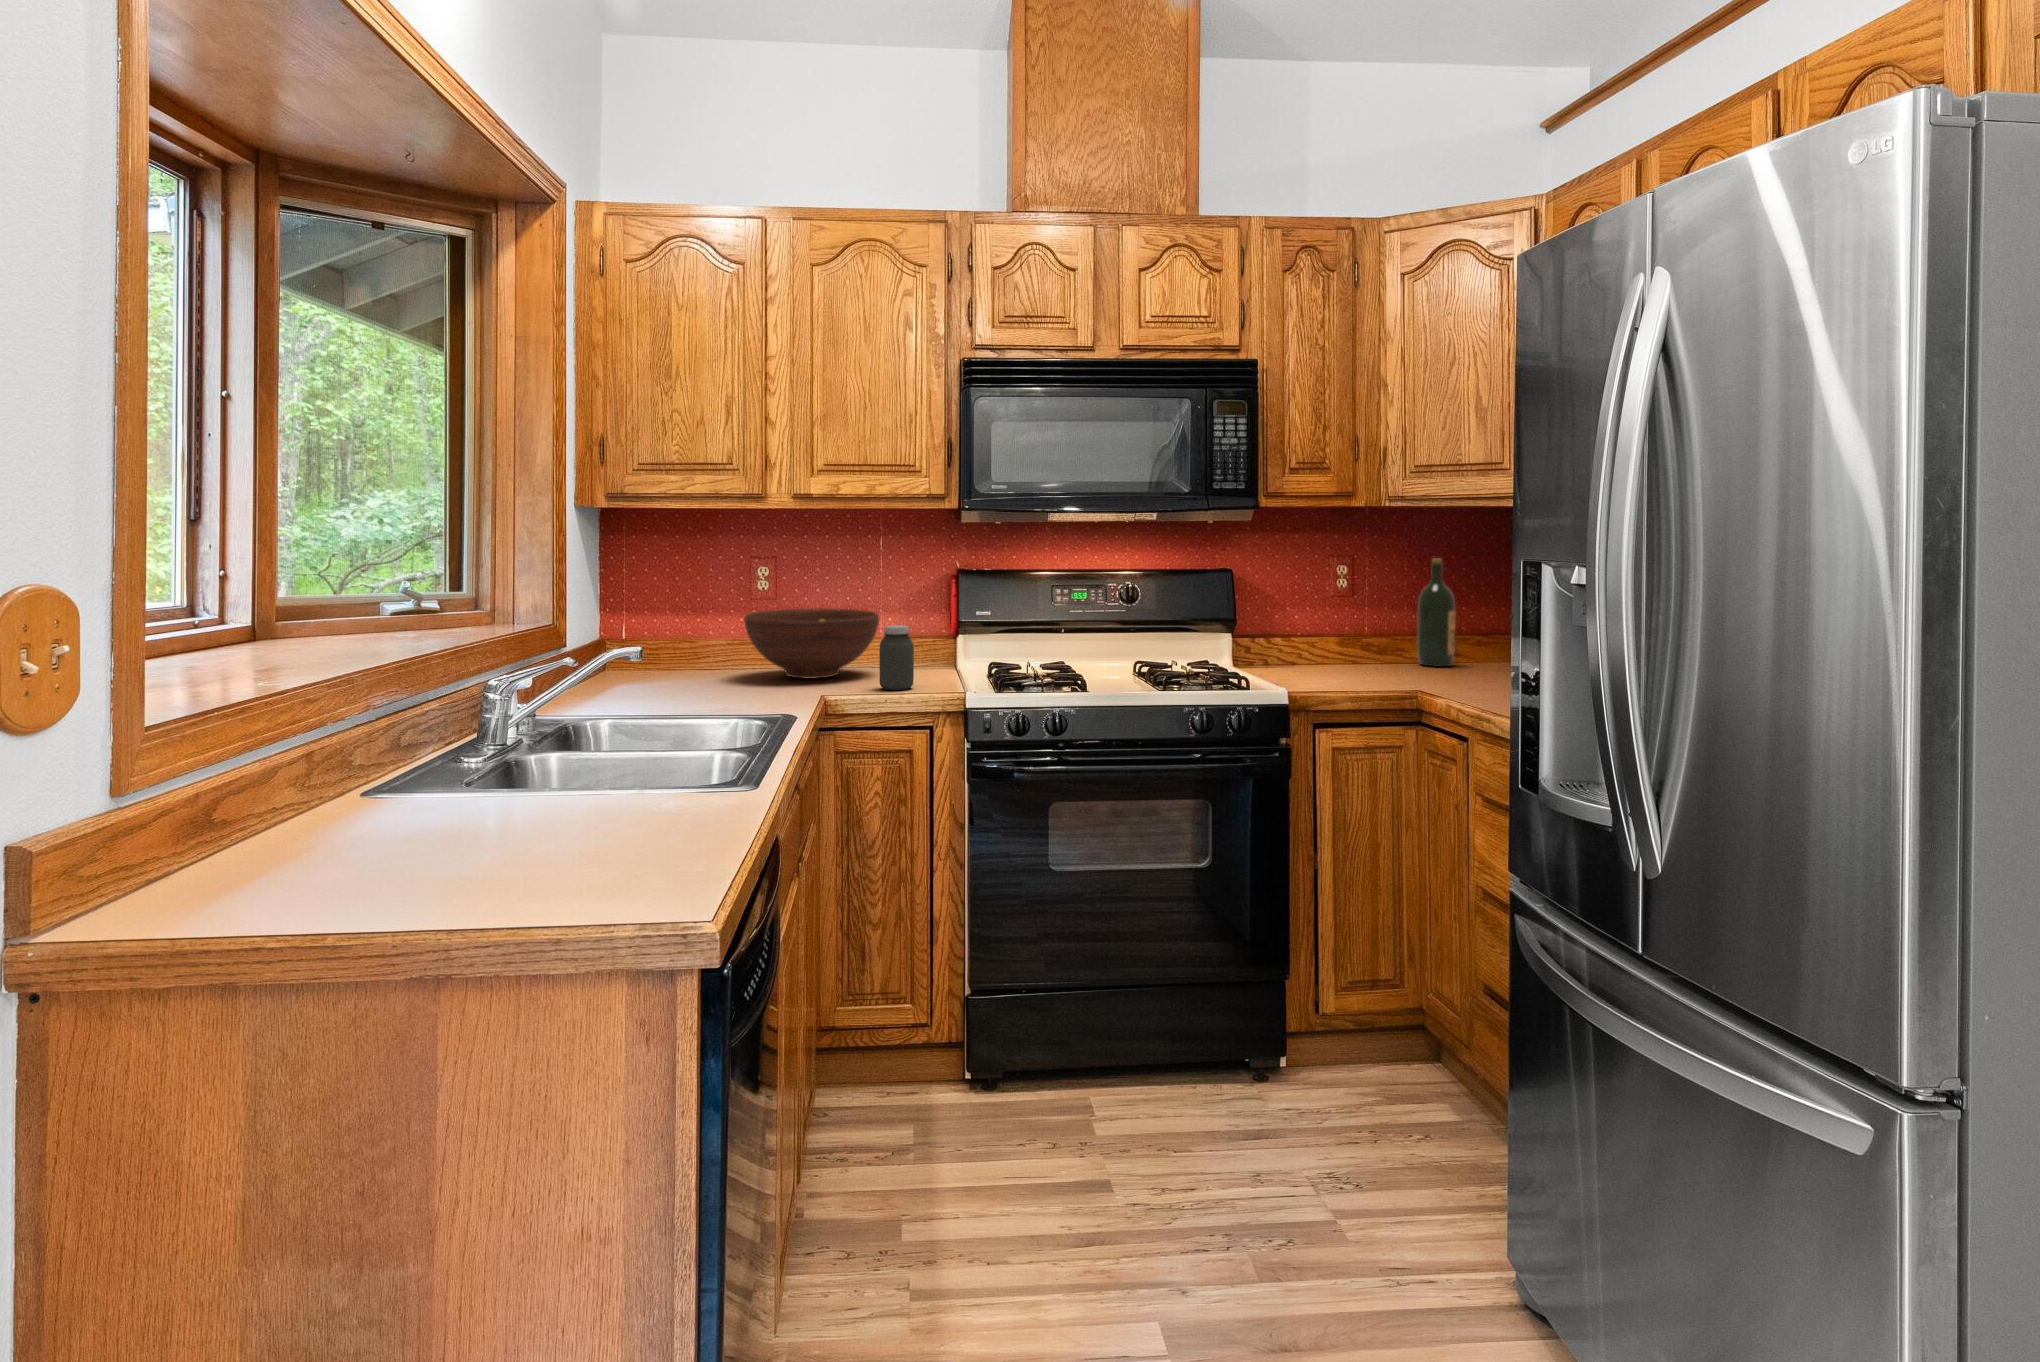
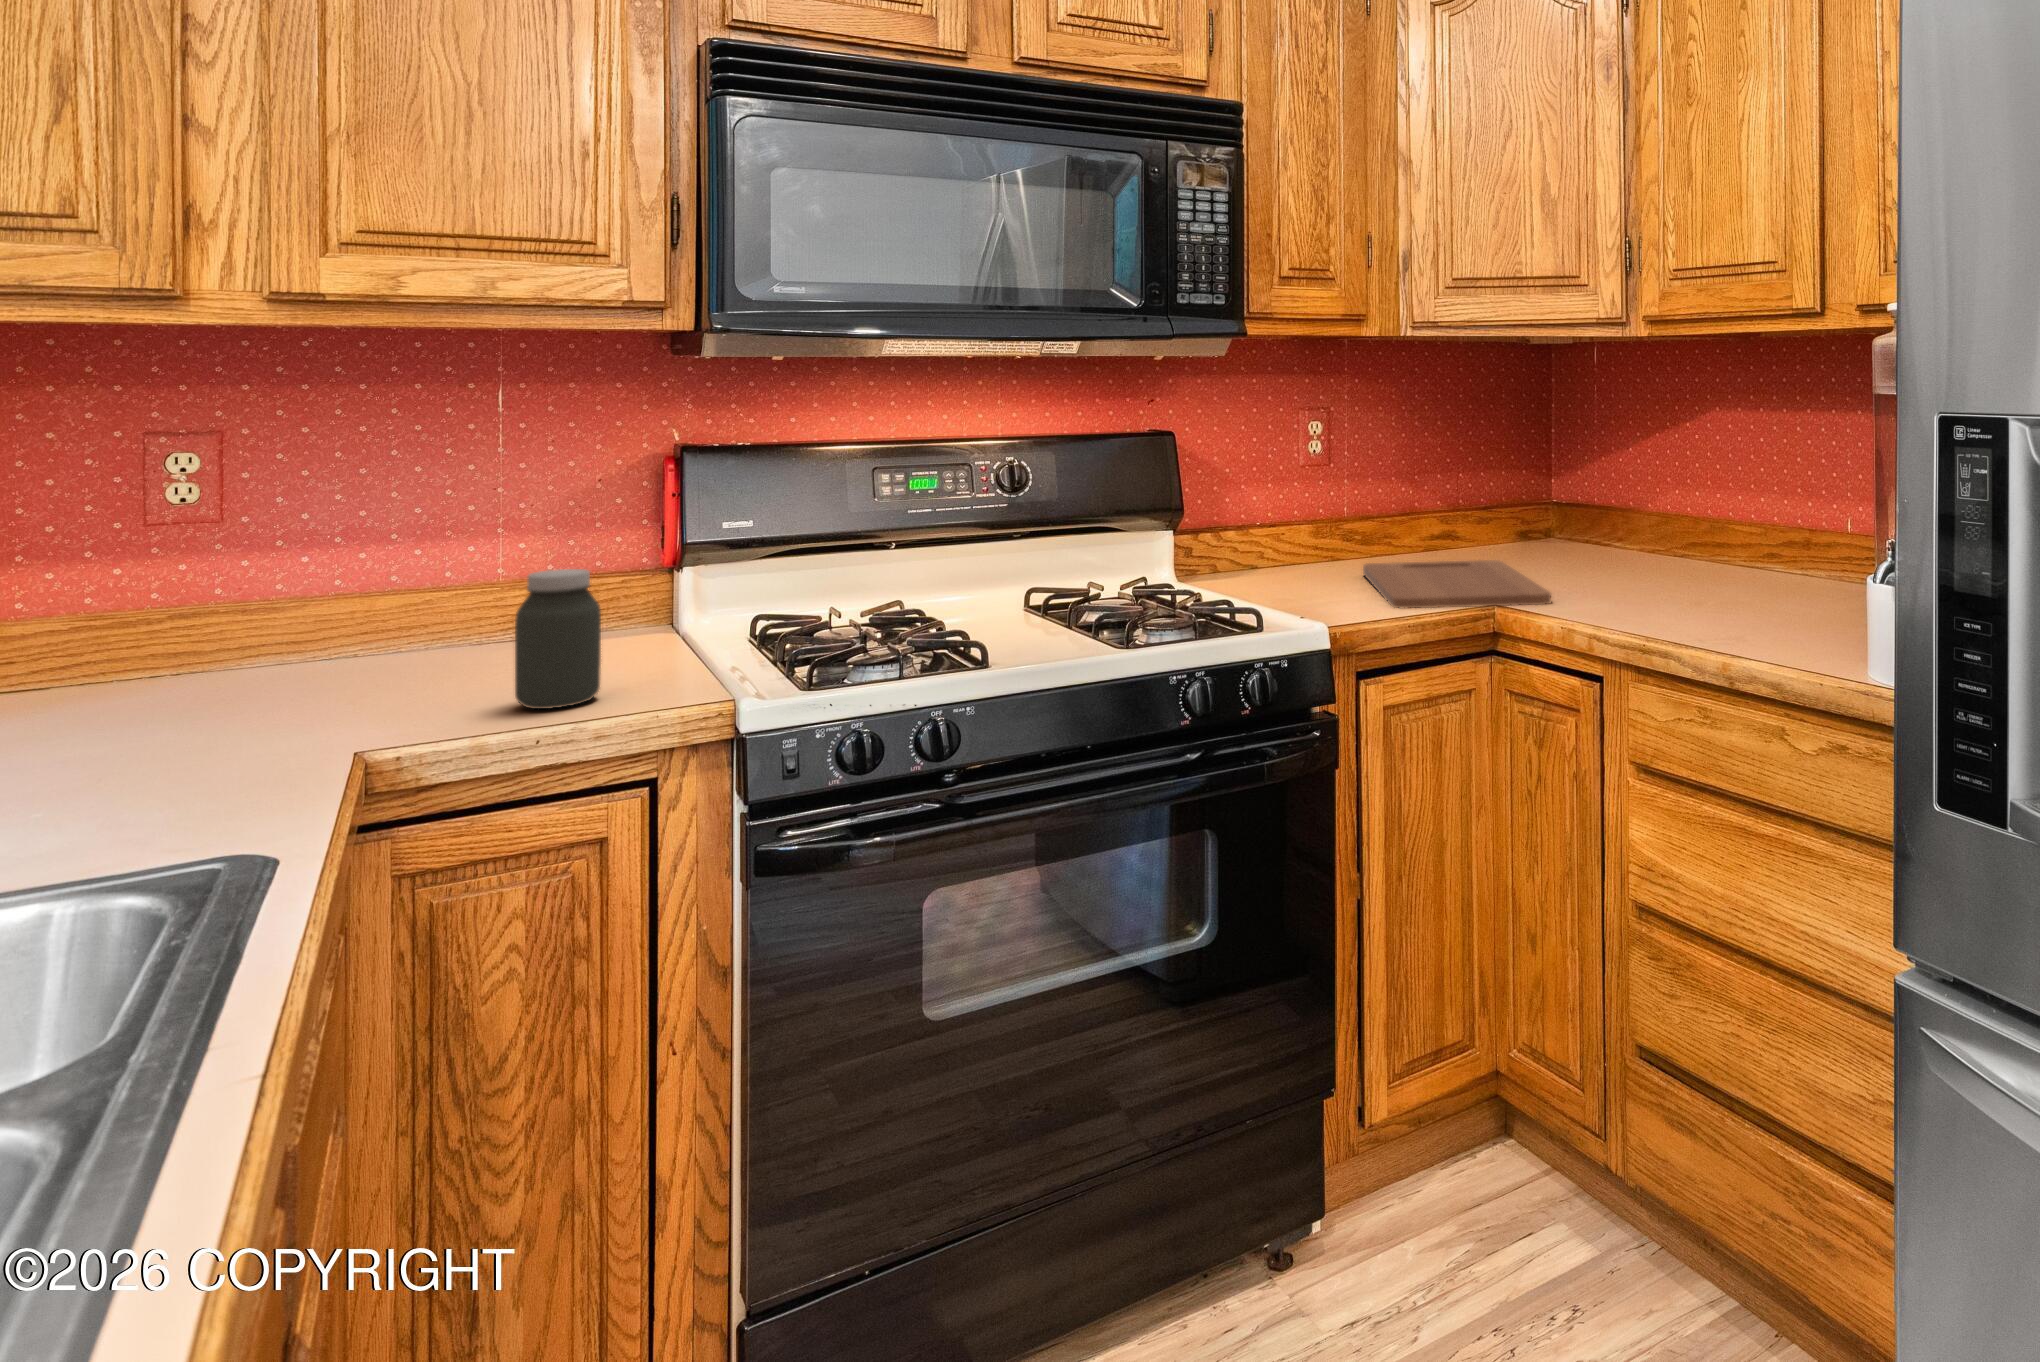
wine bottle: present [1417,558,1456,667] -> none [1418,410,1469,561]
fruit bowl: present [744,608,880,679] -> none [124,536,500,697]
cutting board: none [1349,662,1463,692] -> present [1363,560,1551,608]

